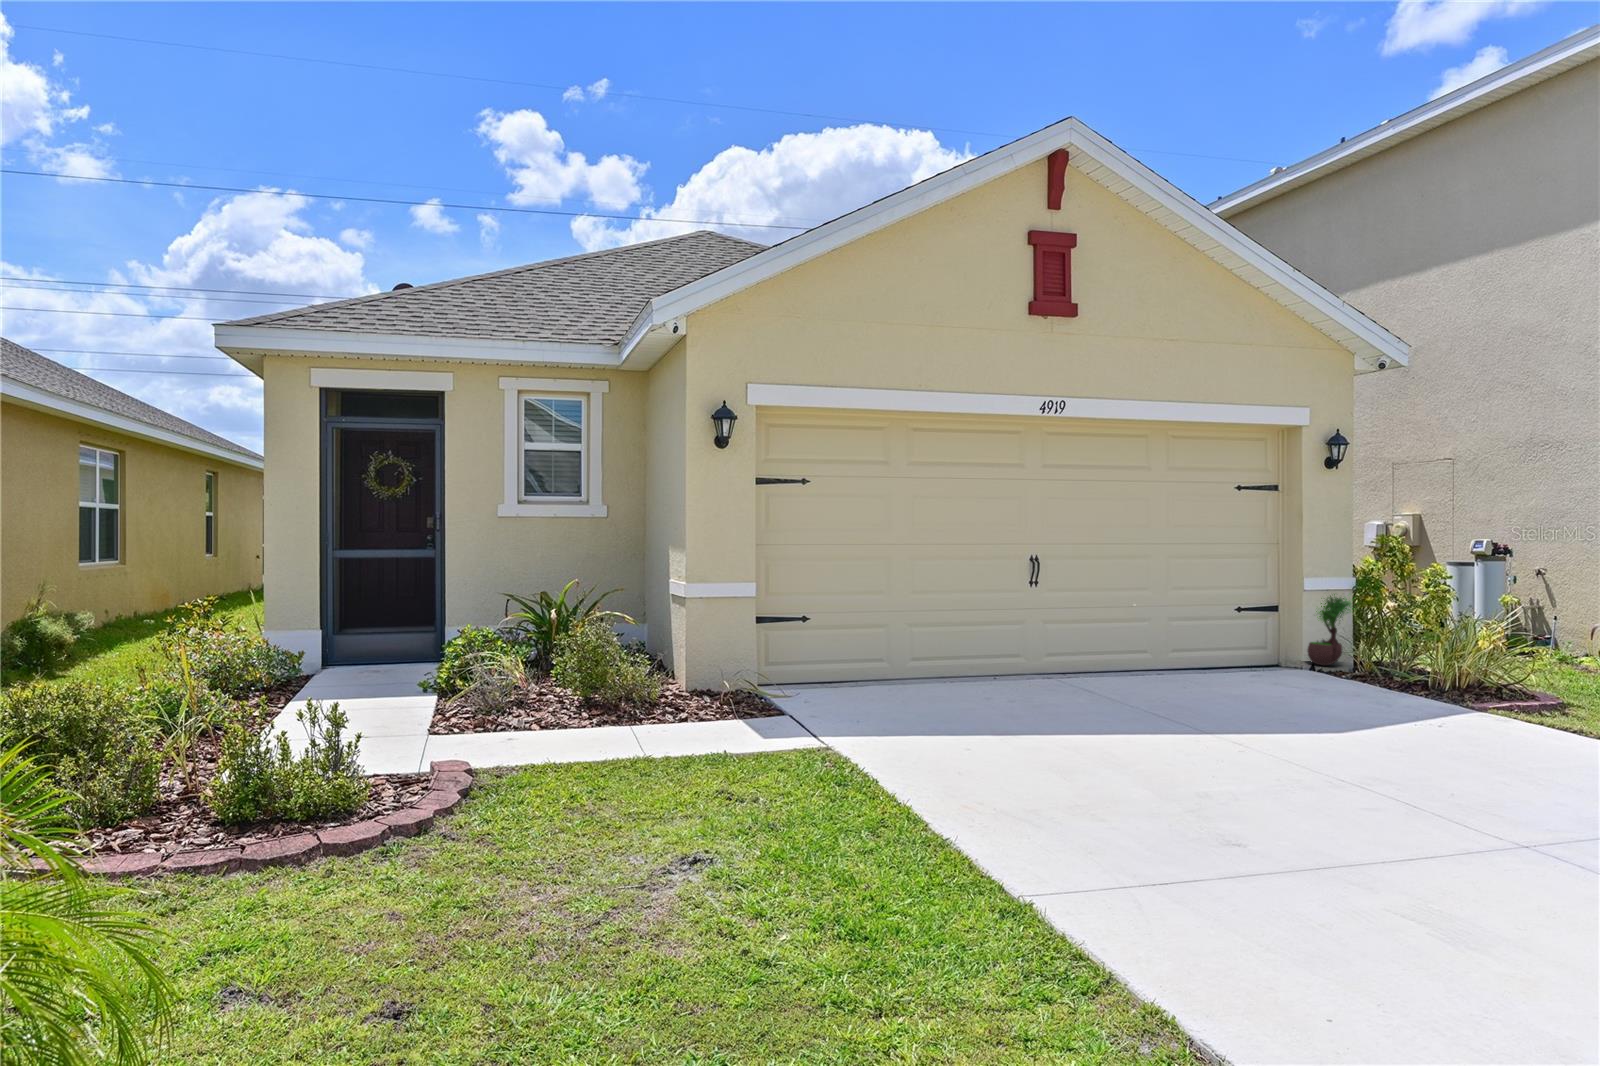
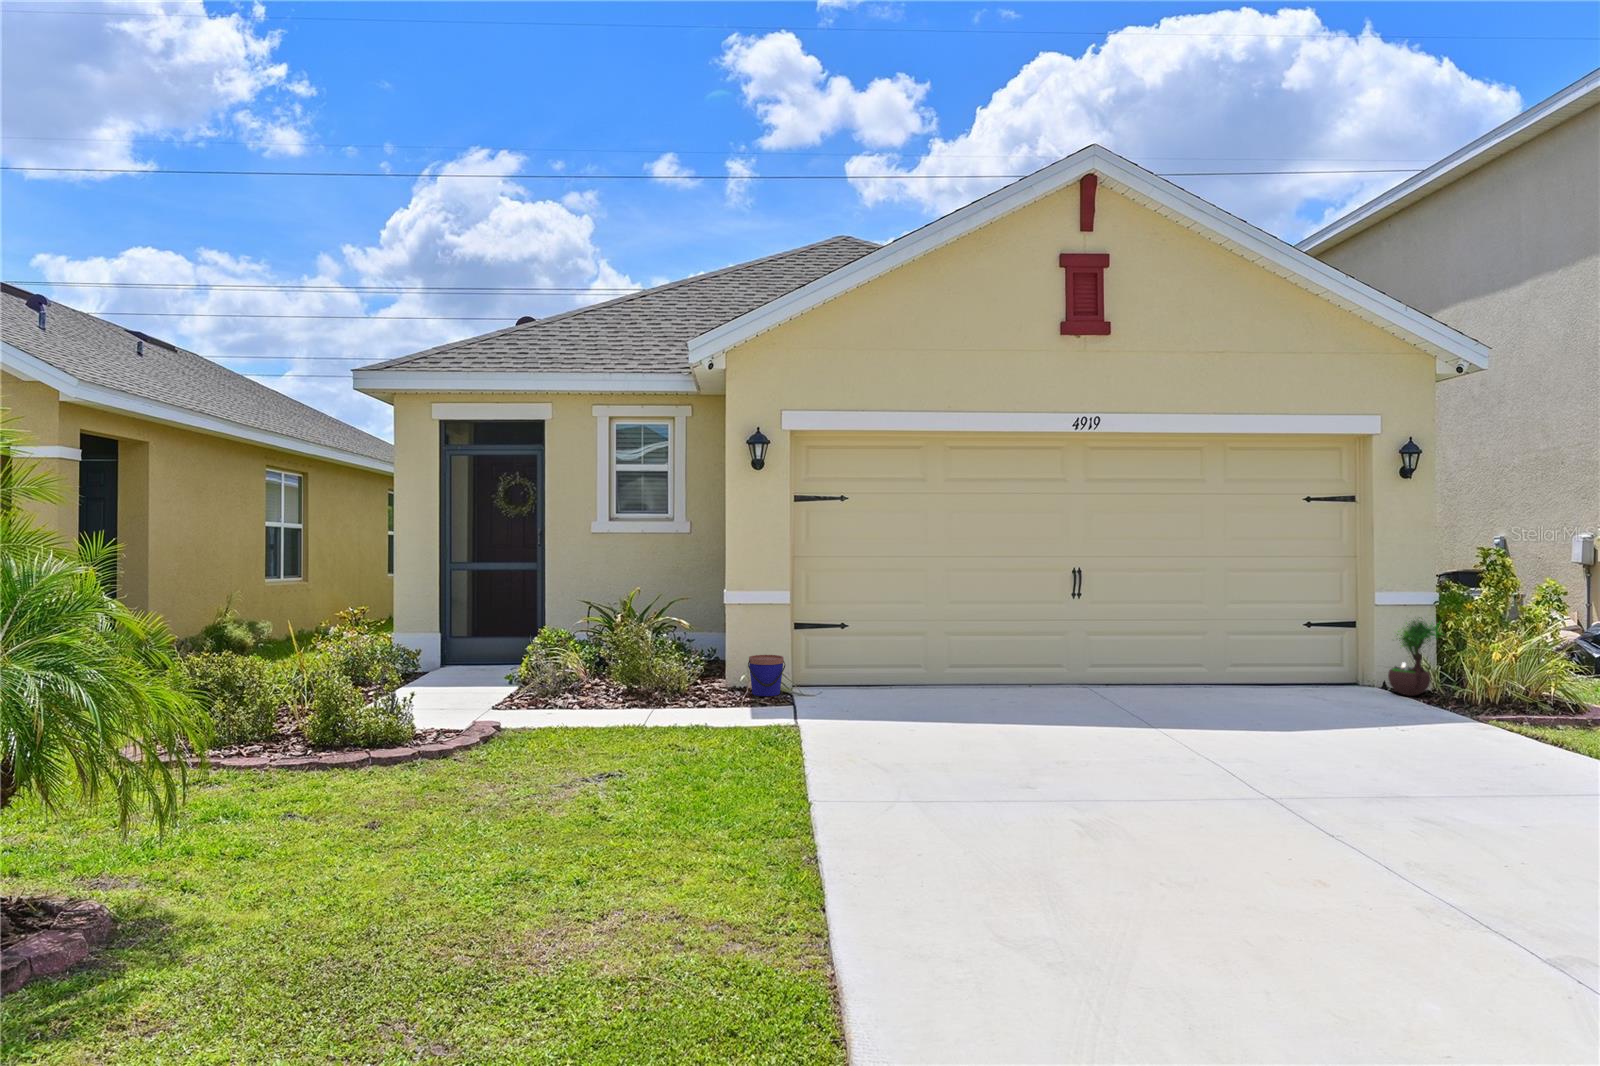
bucket: none [718,654,758,701] -> present [748,655,785,696]

